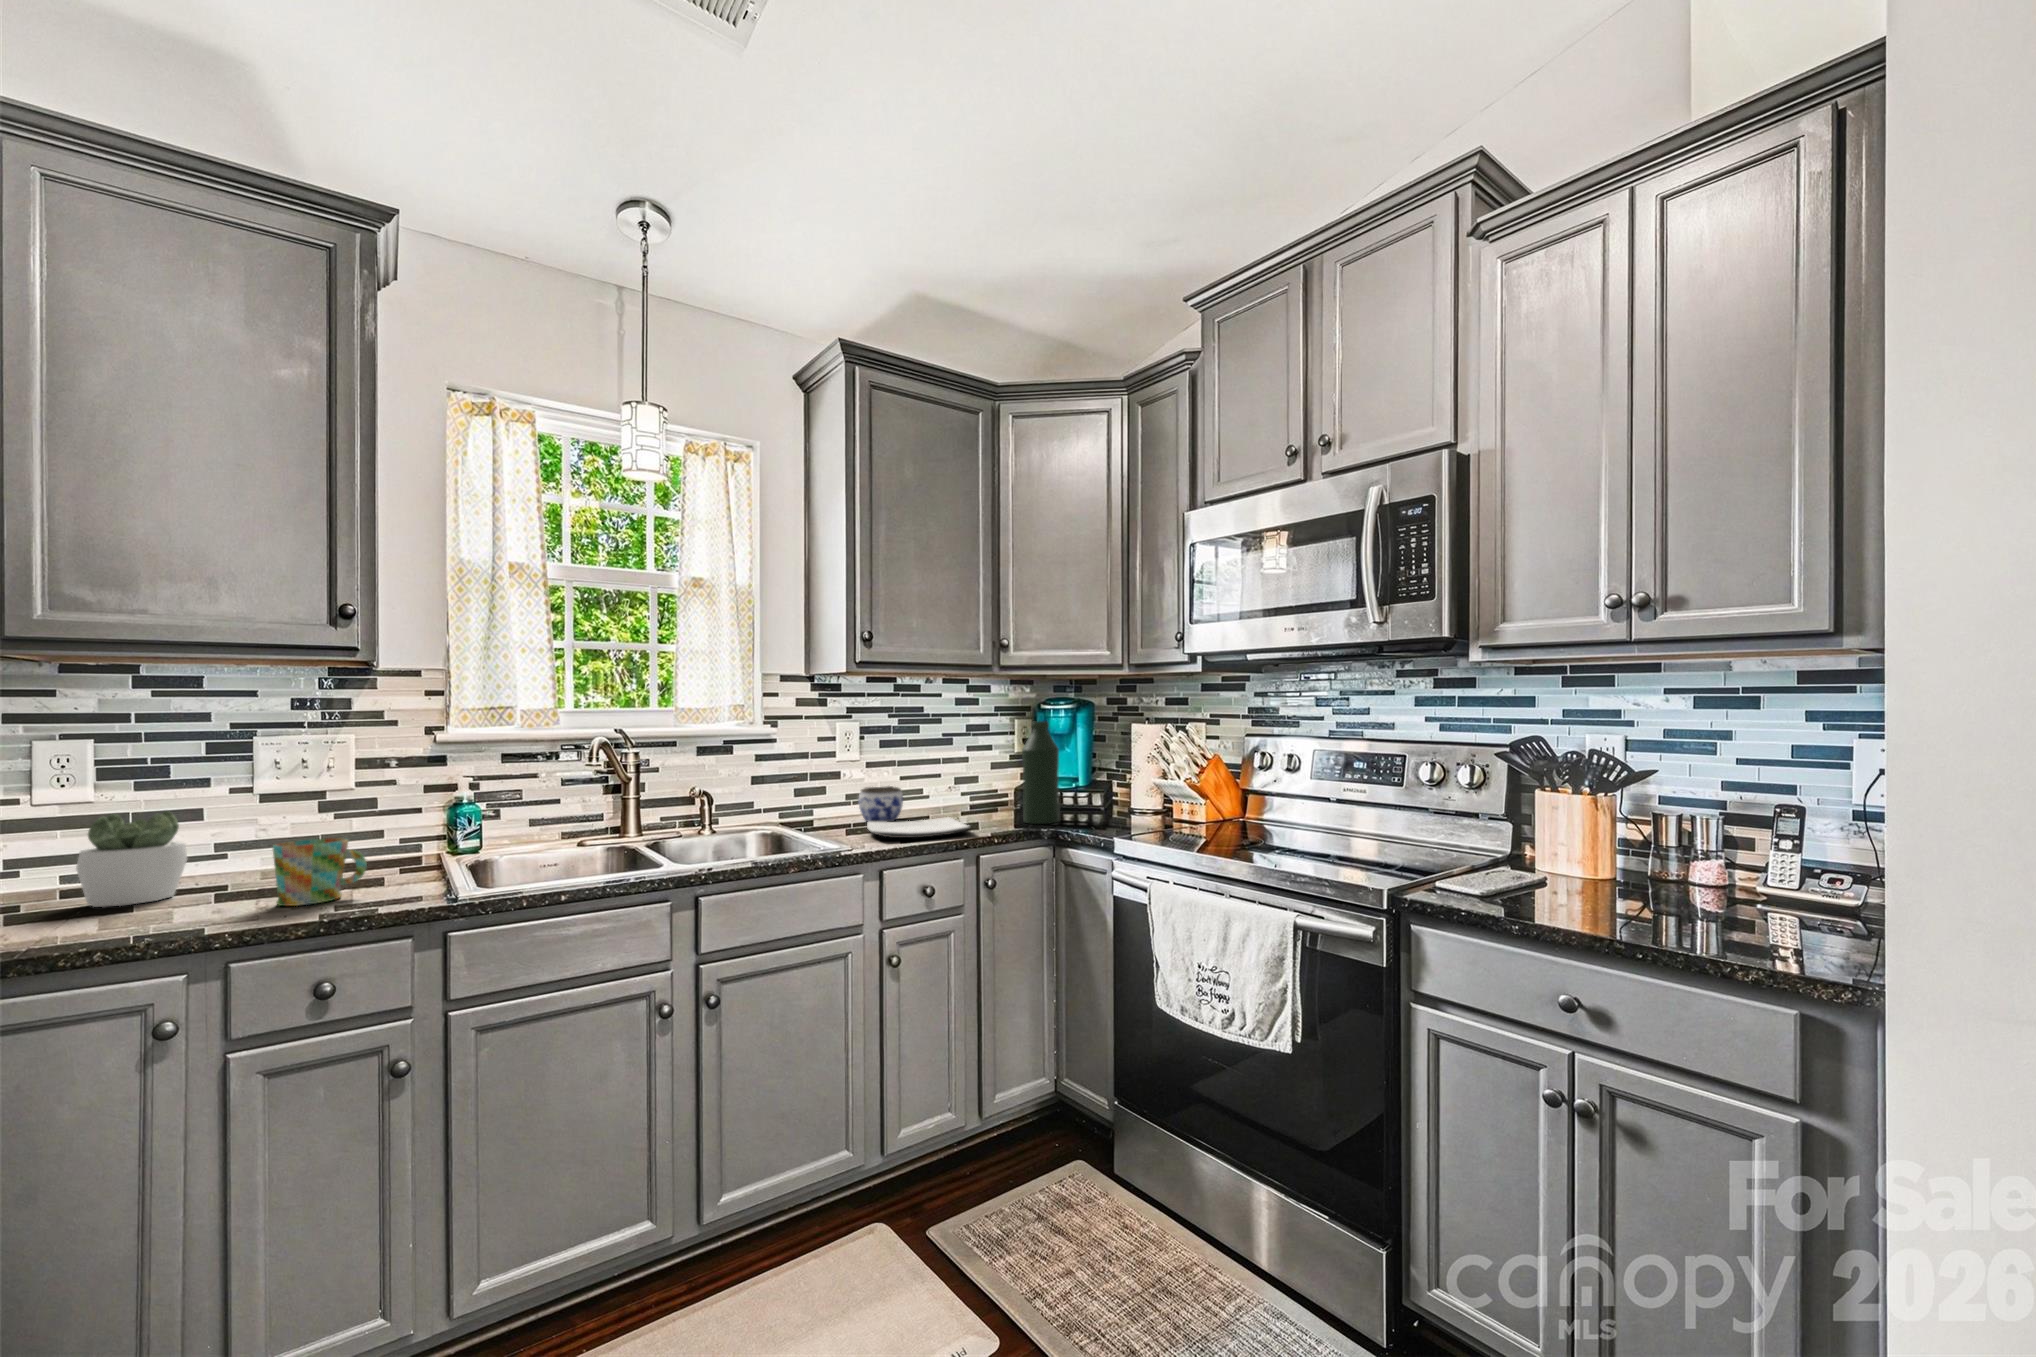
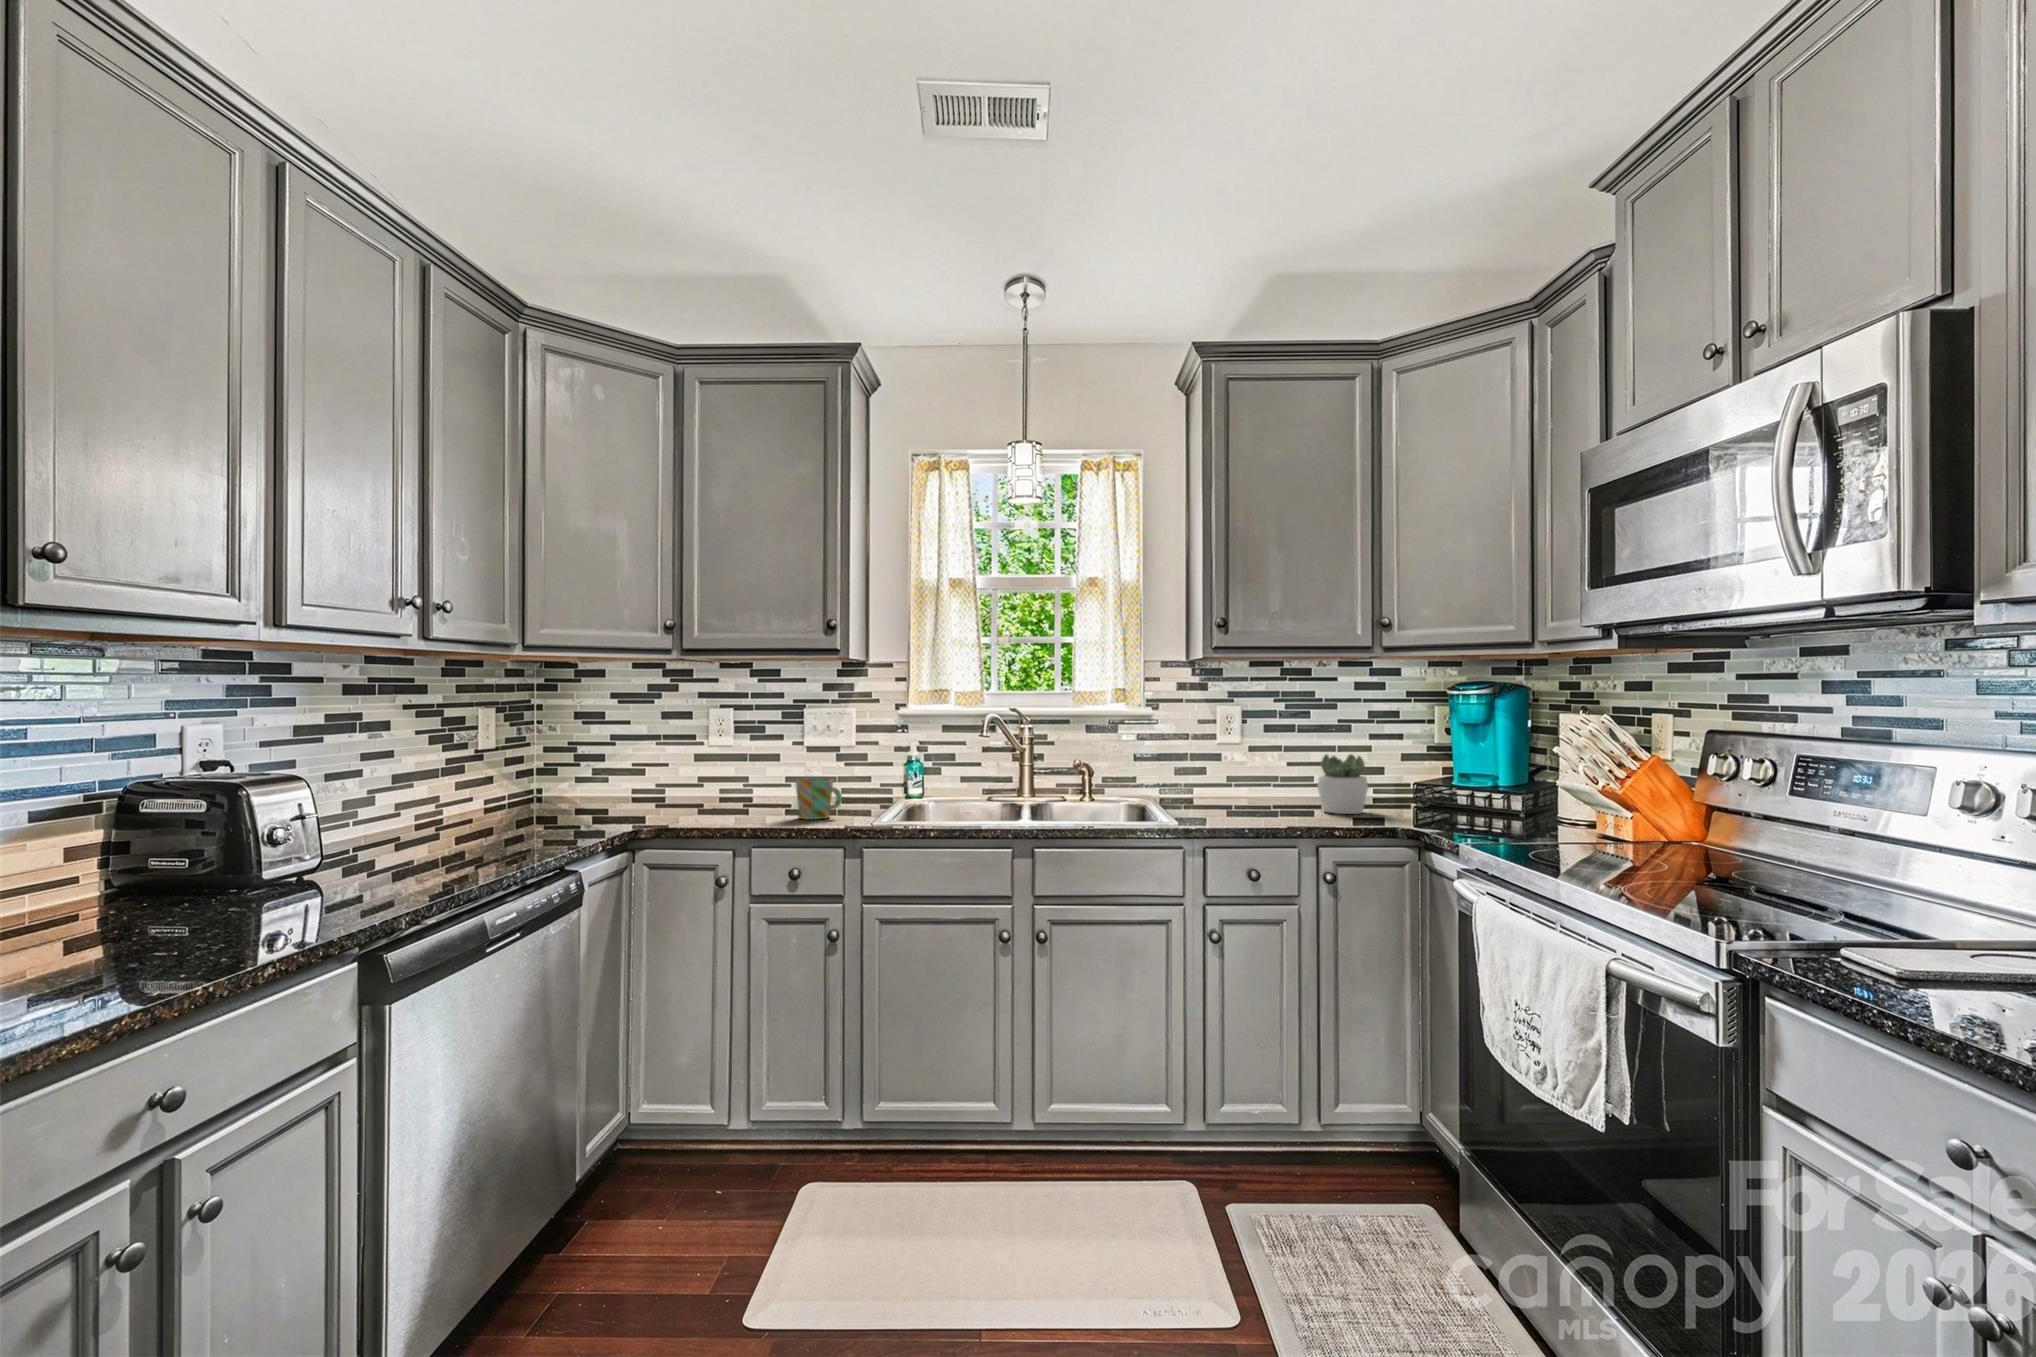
bottle: present [1022,721,1060,824] -> none [1386,711,1431,825]
jar: present [858,786,903,822] -> none [1234,772,1280,807]
succulent plant: present [76,811,187,907] -> present [1318,754,1368,814]
plate: present [867,817,970,838] -> none [1208,804,1309,823]

